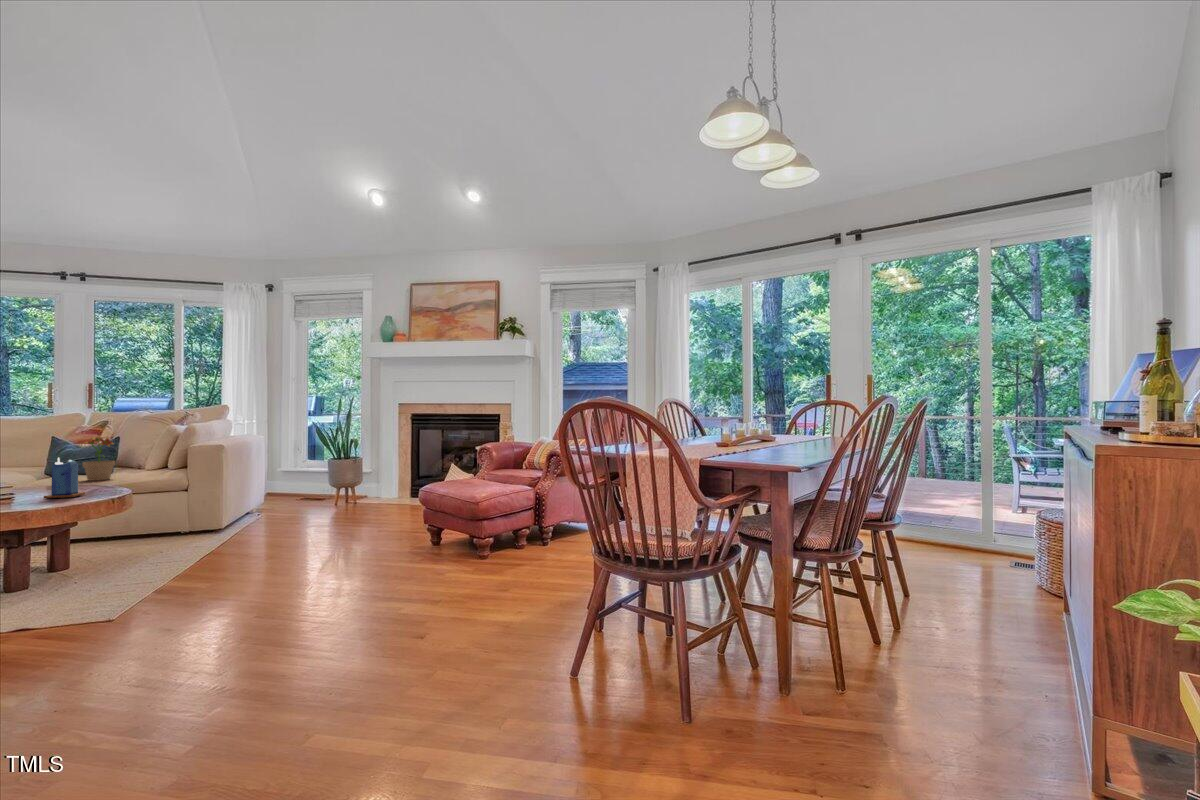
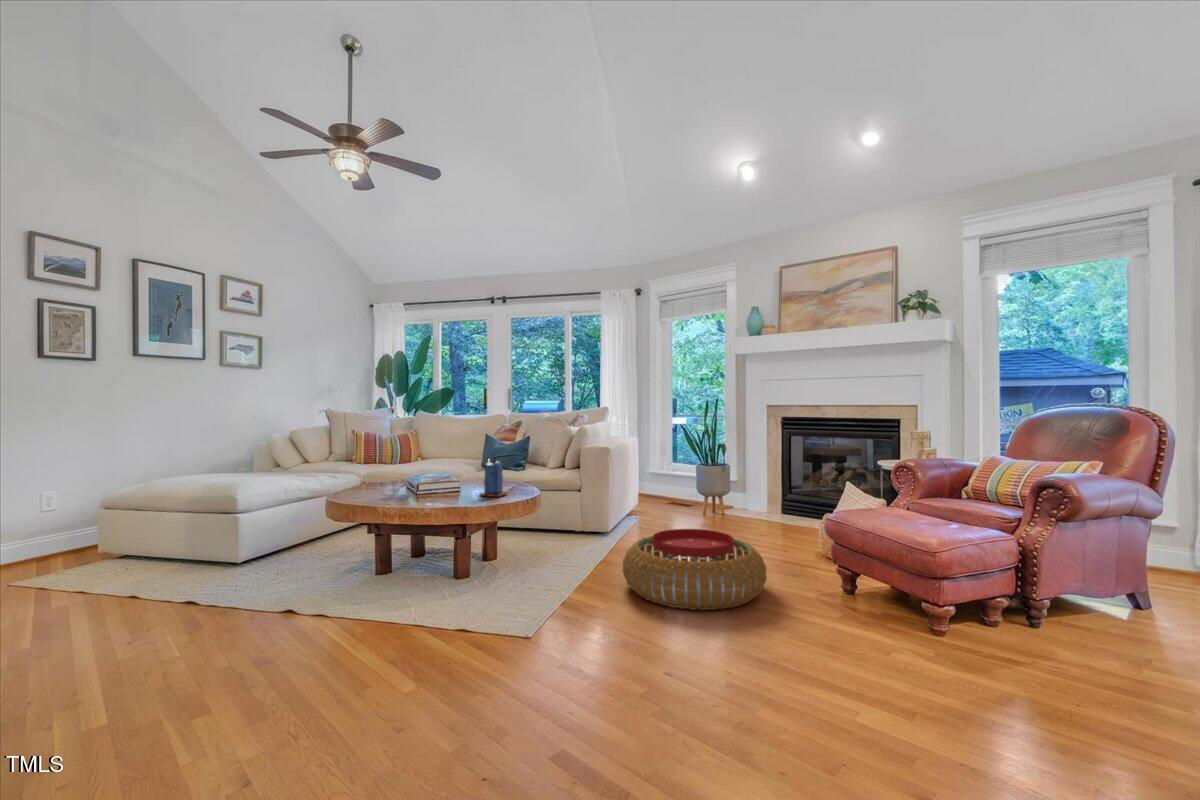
potted plant: present [83,437,115,481] -> none [502,434,527,476]
pouf: none [227,510,367,575] -> present [623,529,767,610]

